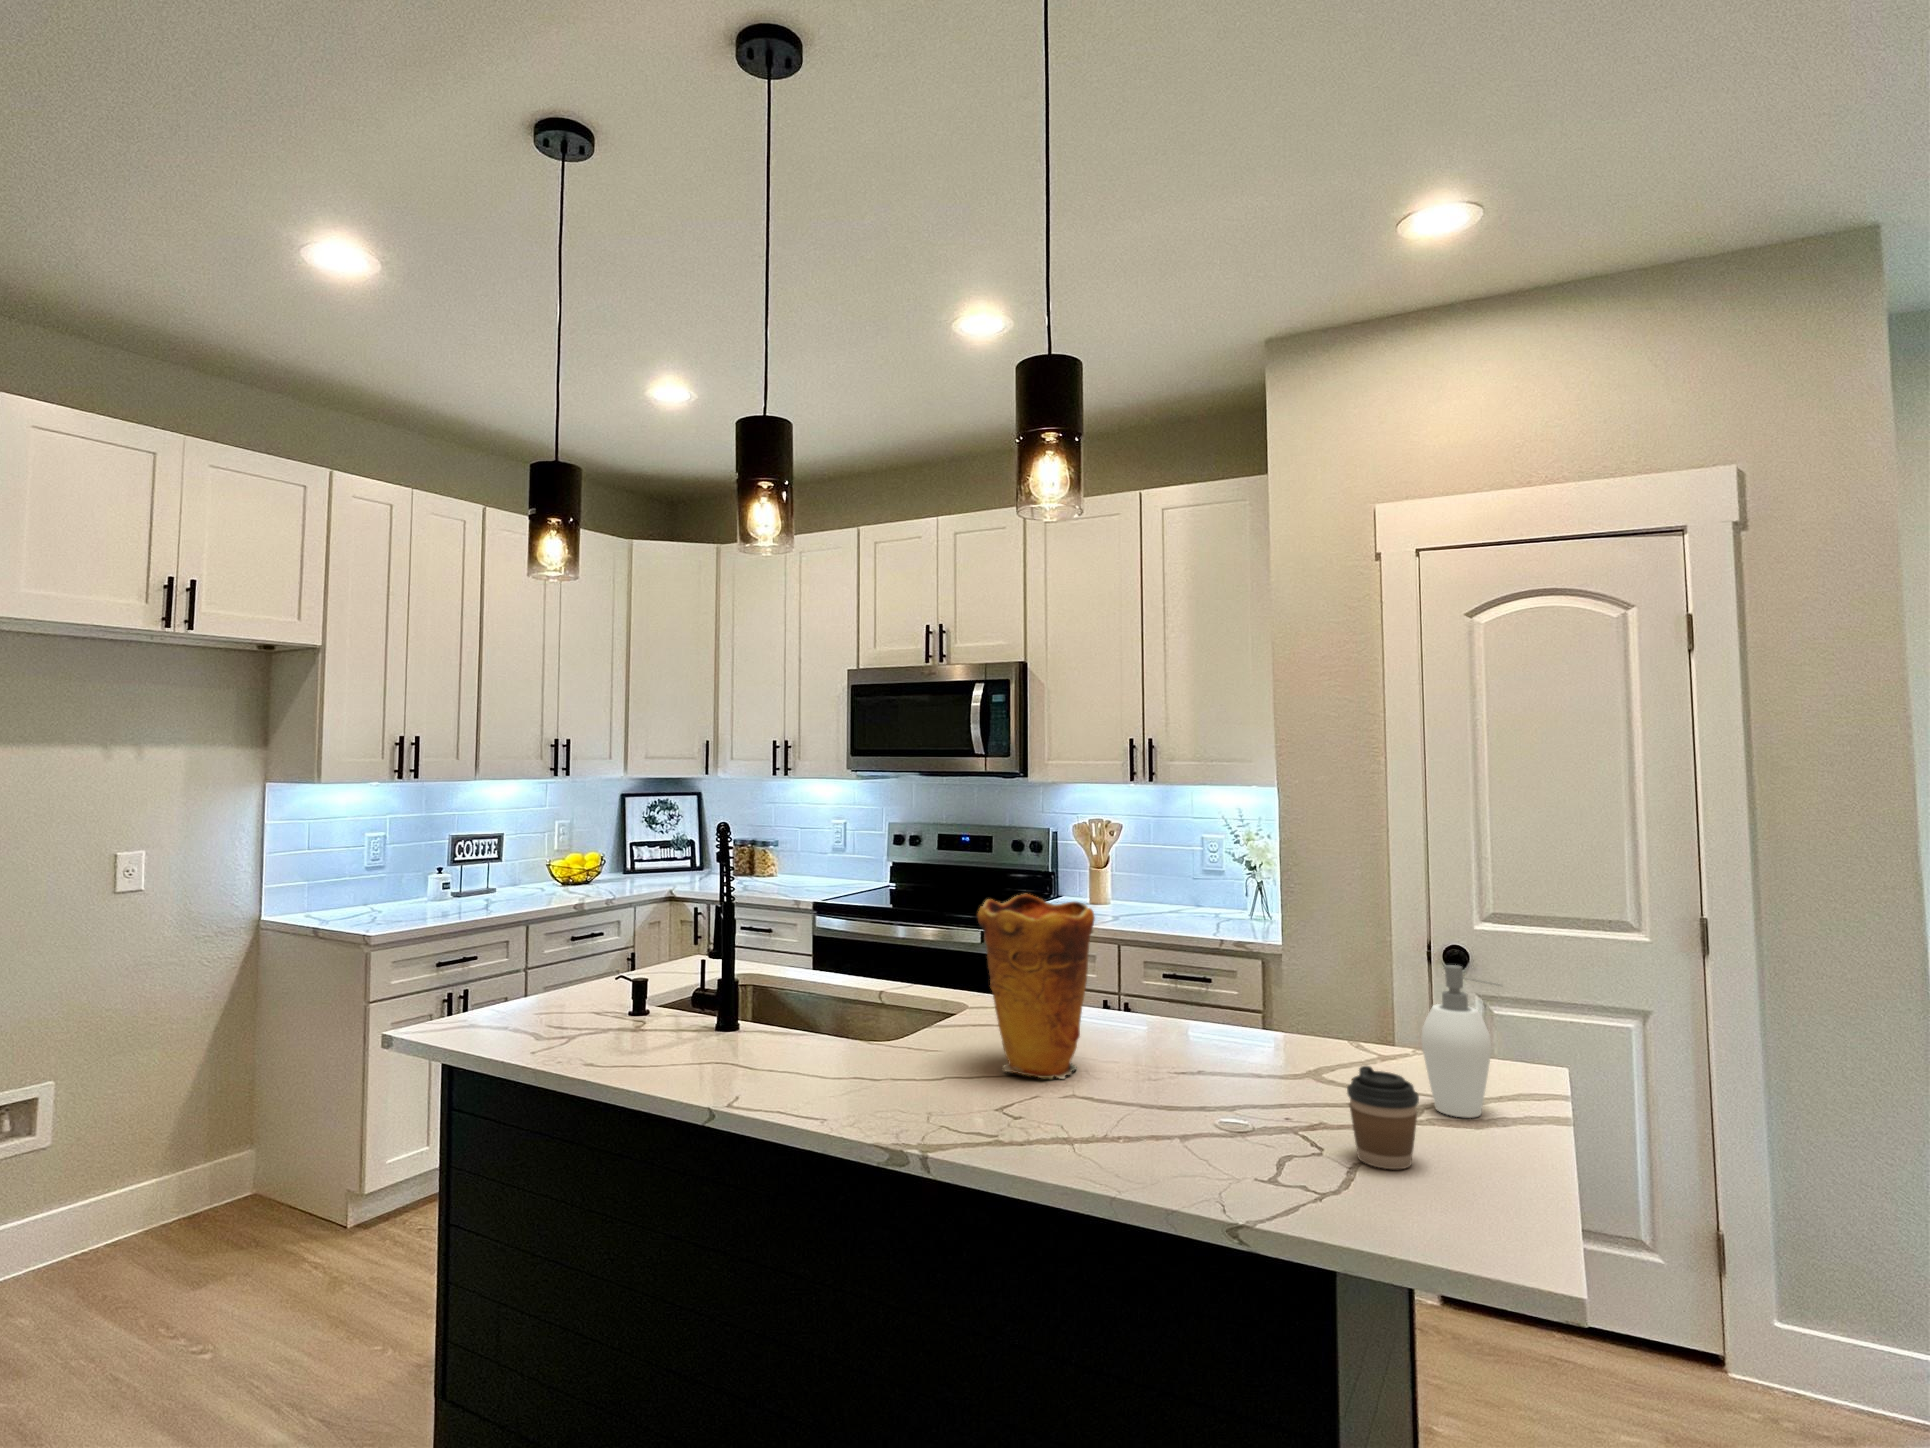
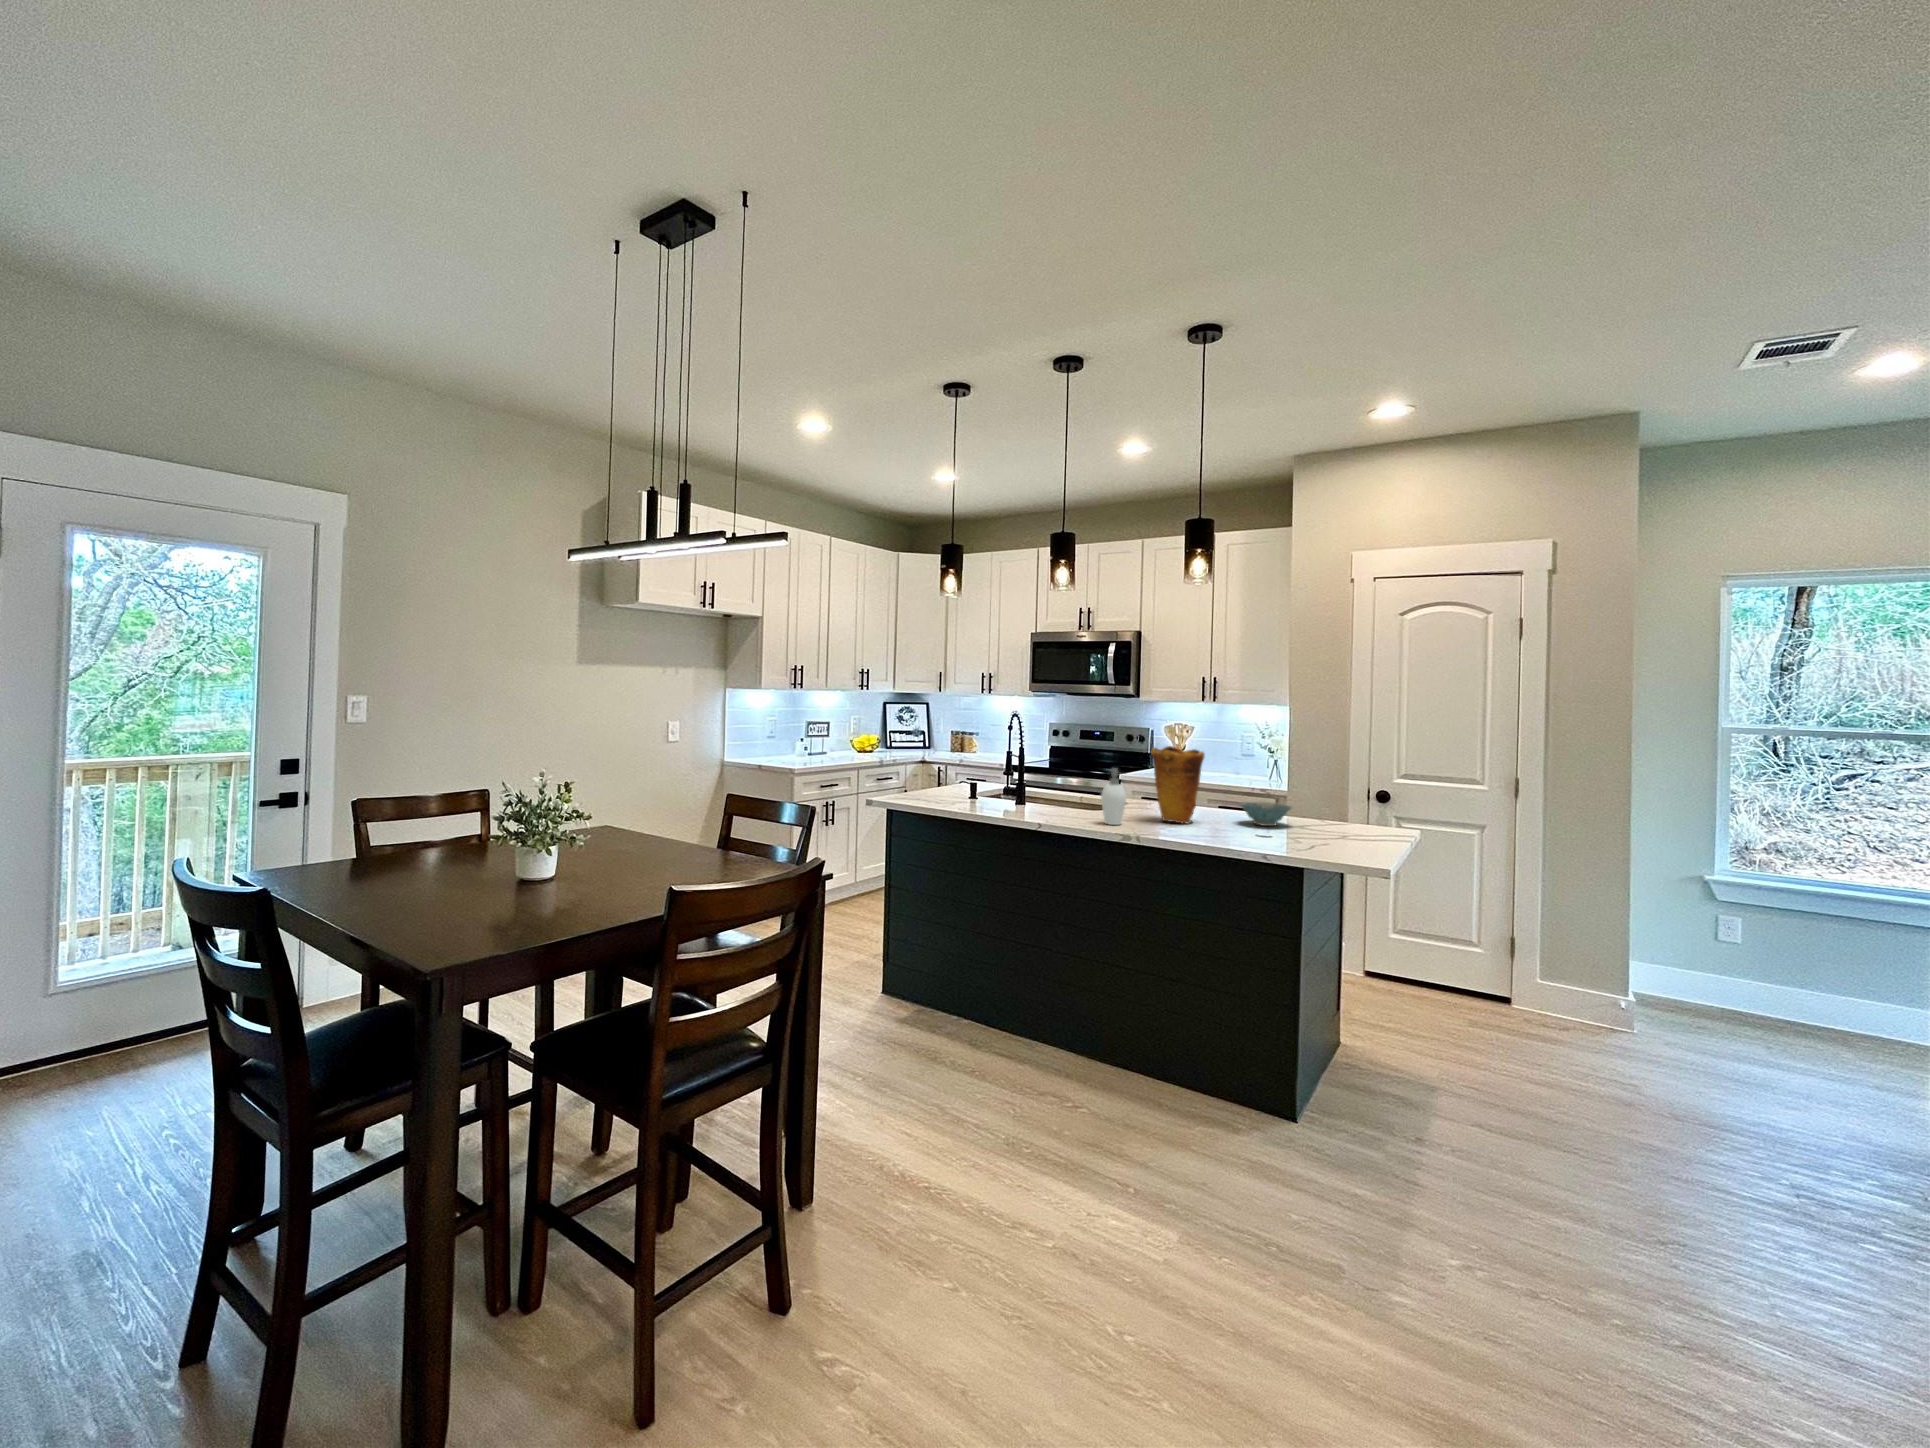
soap dispenser: present [1421,965,1502,1118] -> present [1101,768,1126,825]
ceramic bowl: none [1174,1013,1292,1077] -> present [1240,802,1292,826]
coffee cup: present [1347,1066,1419,1169] -> none [1315,810,1344,848]

